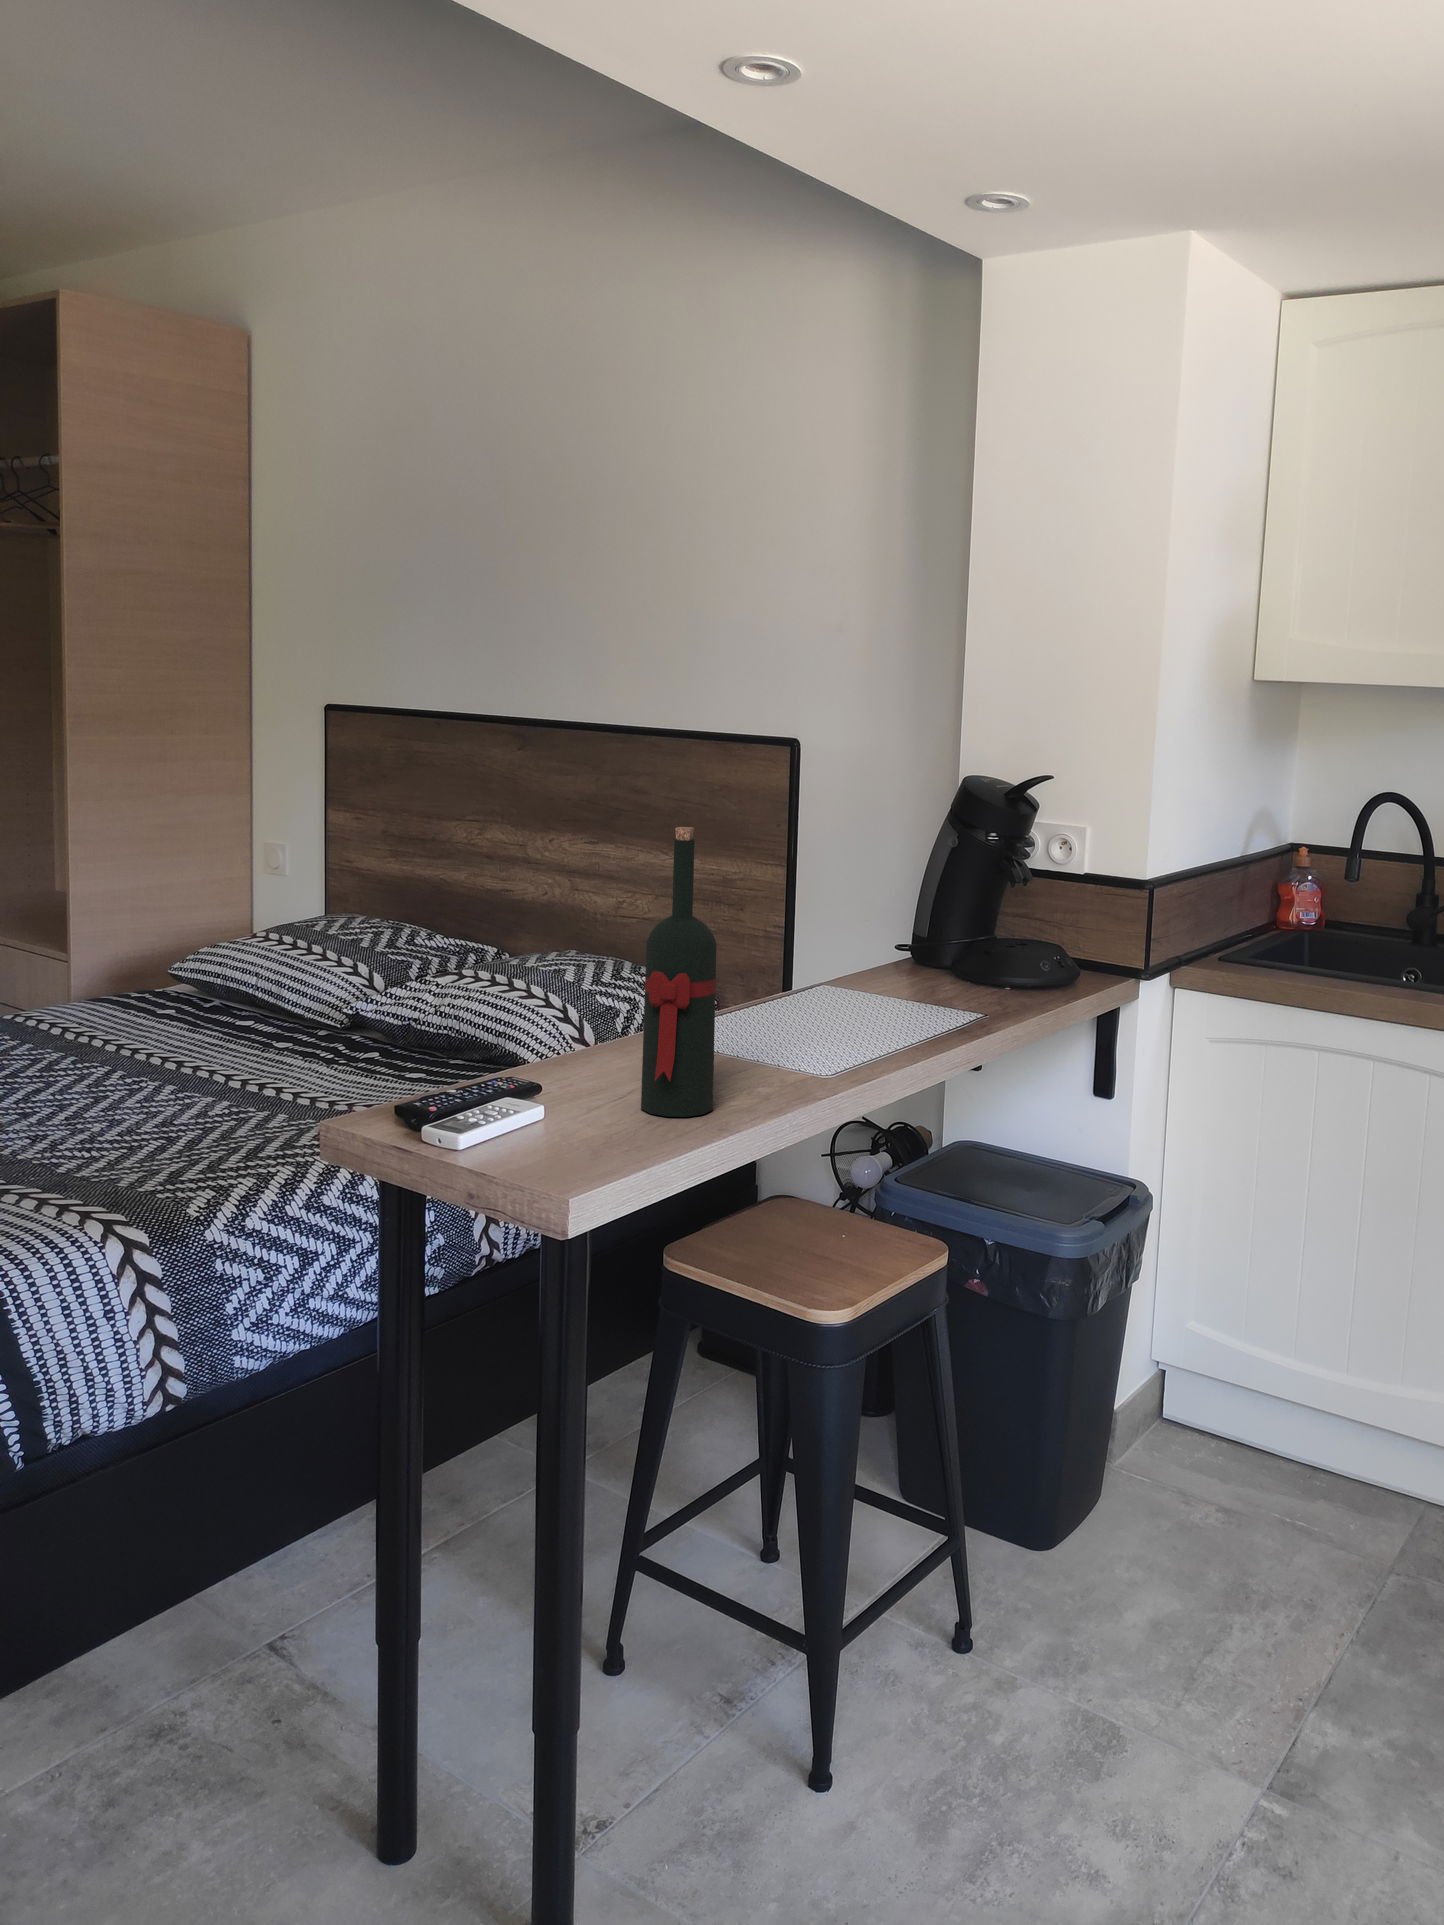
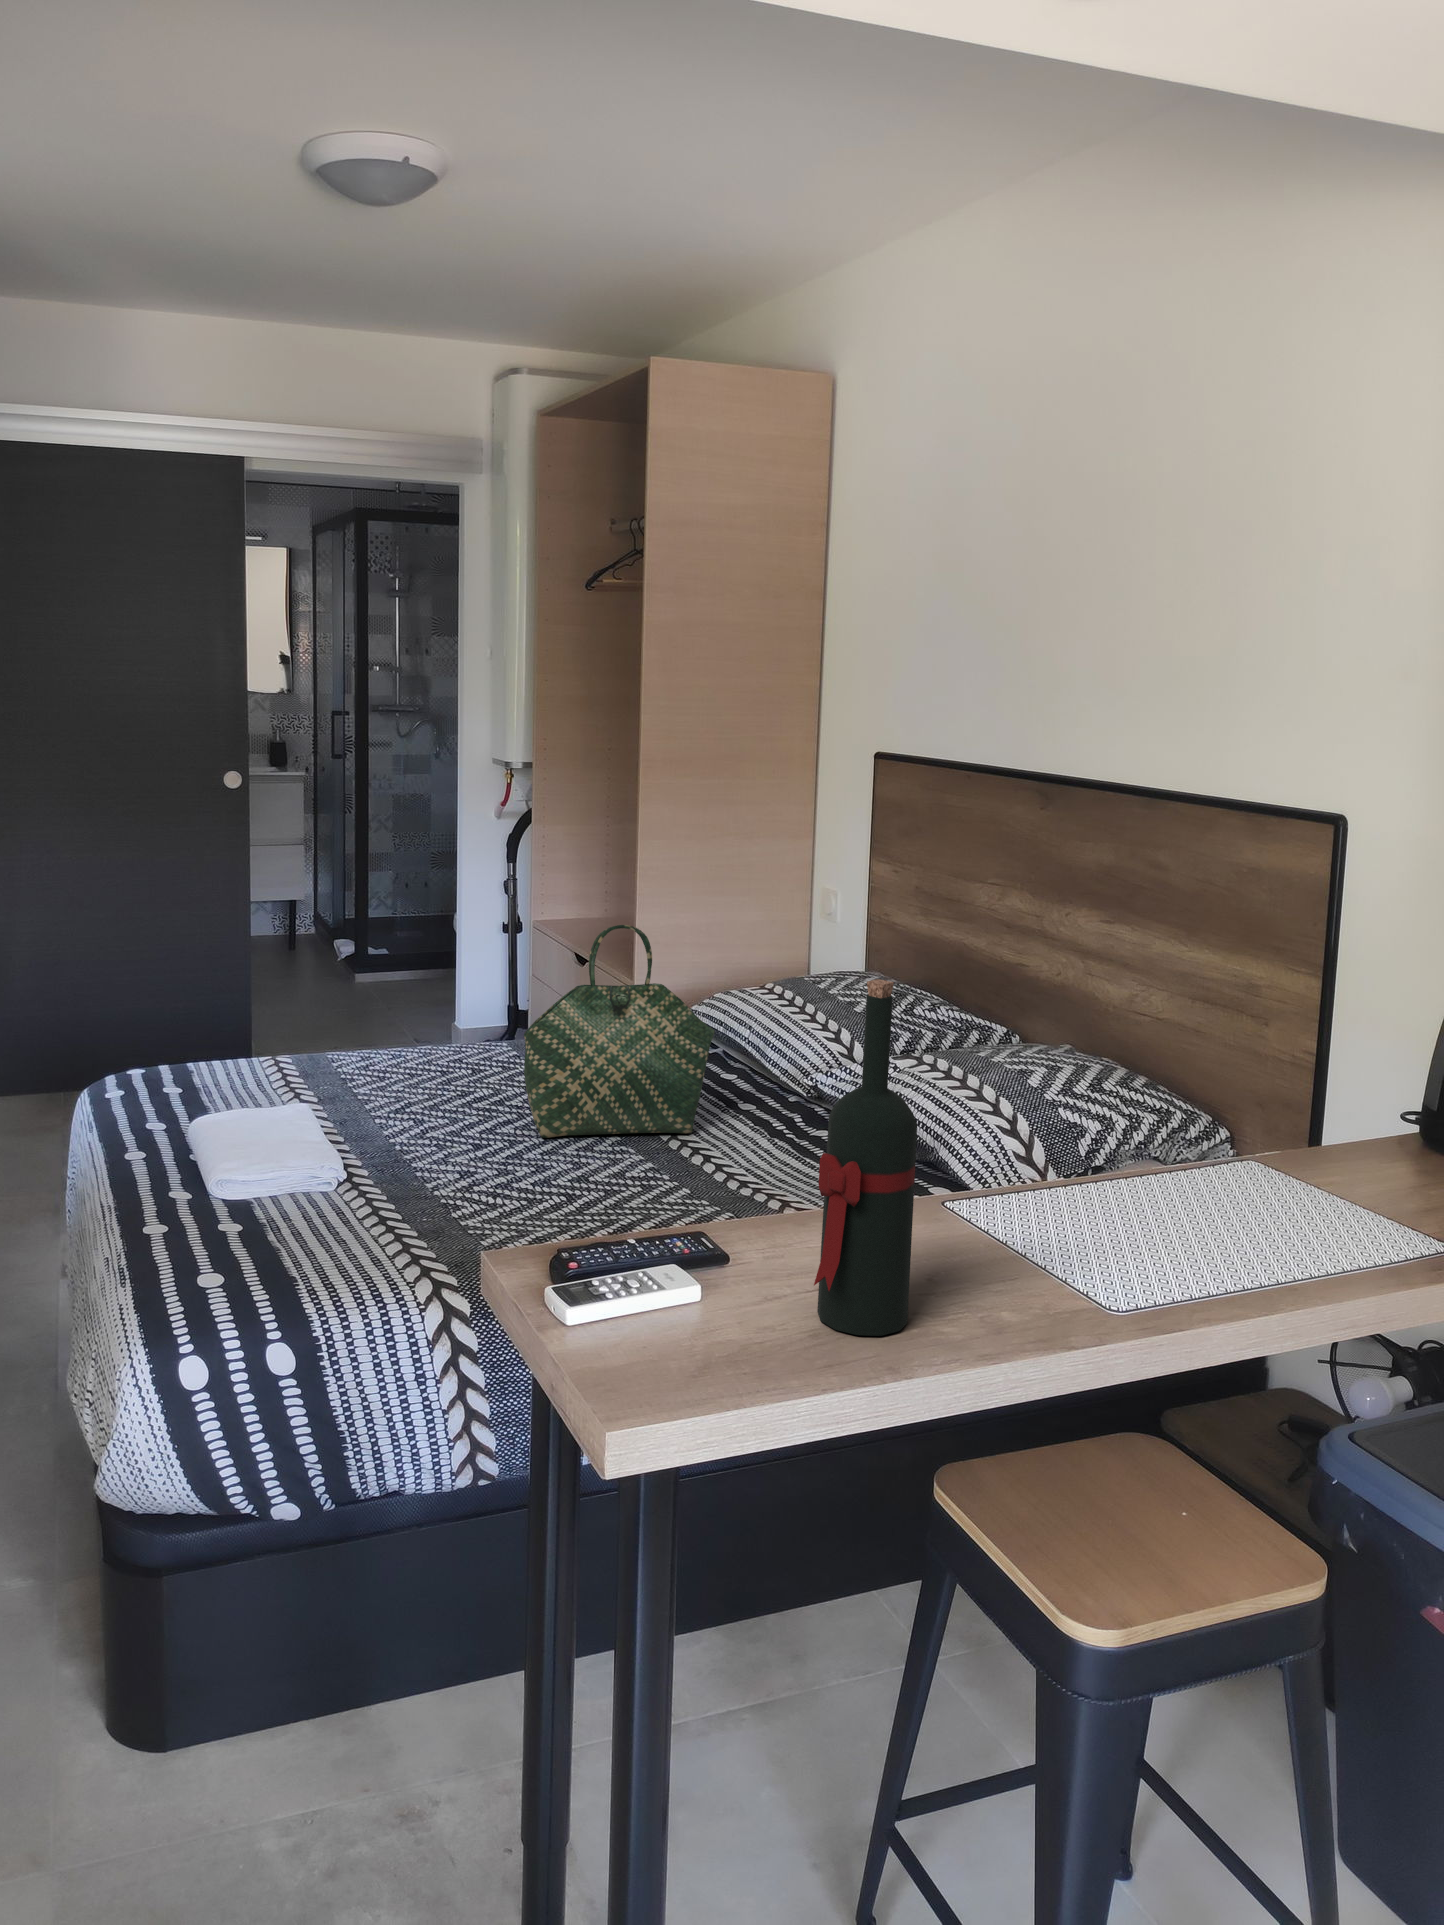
tote bag: none [63,871,259,1095] -> present [524,925,715,1138]

